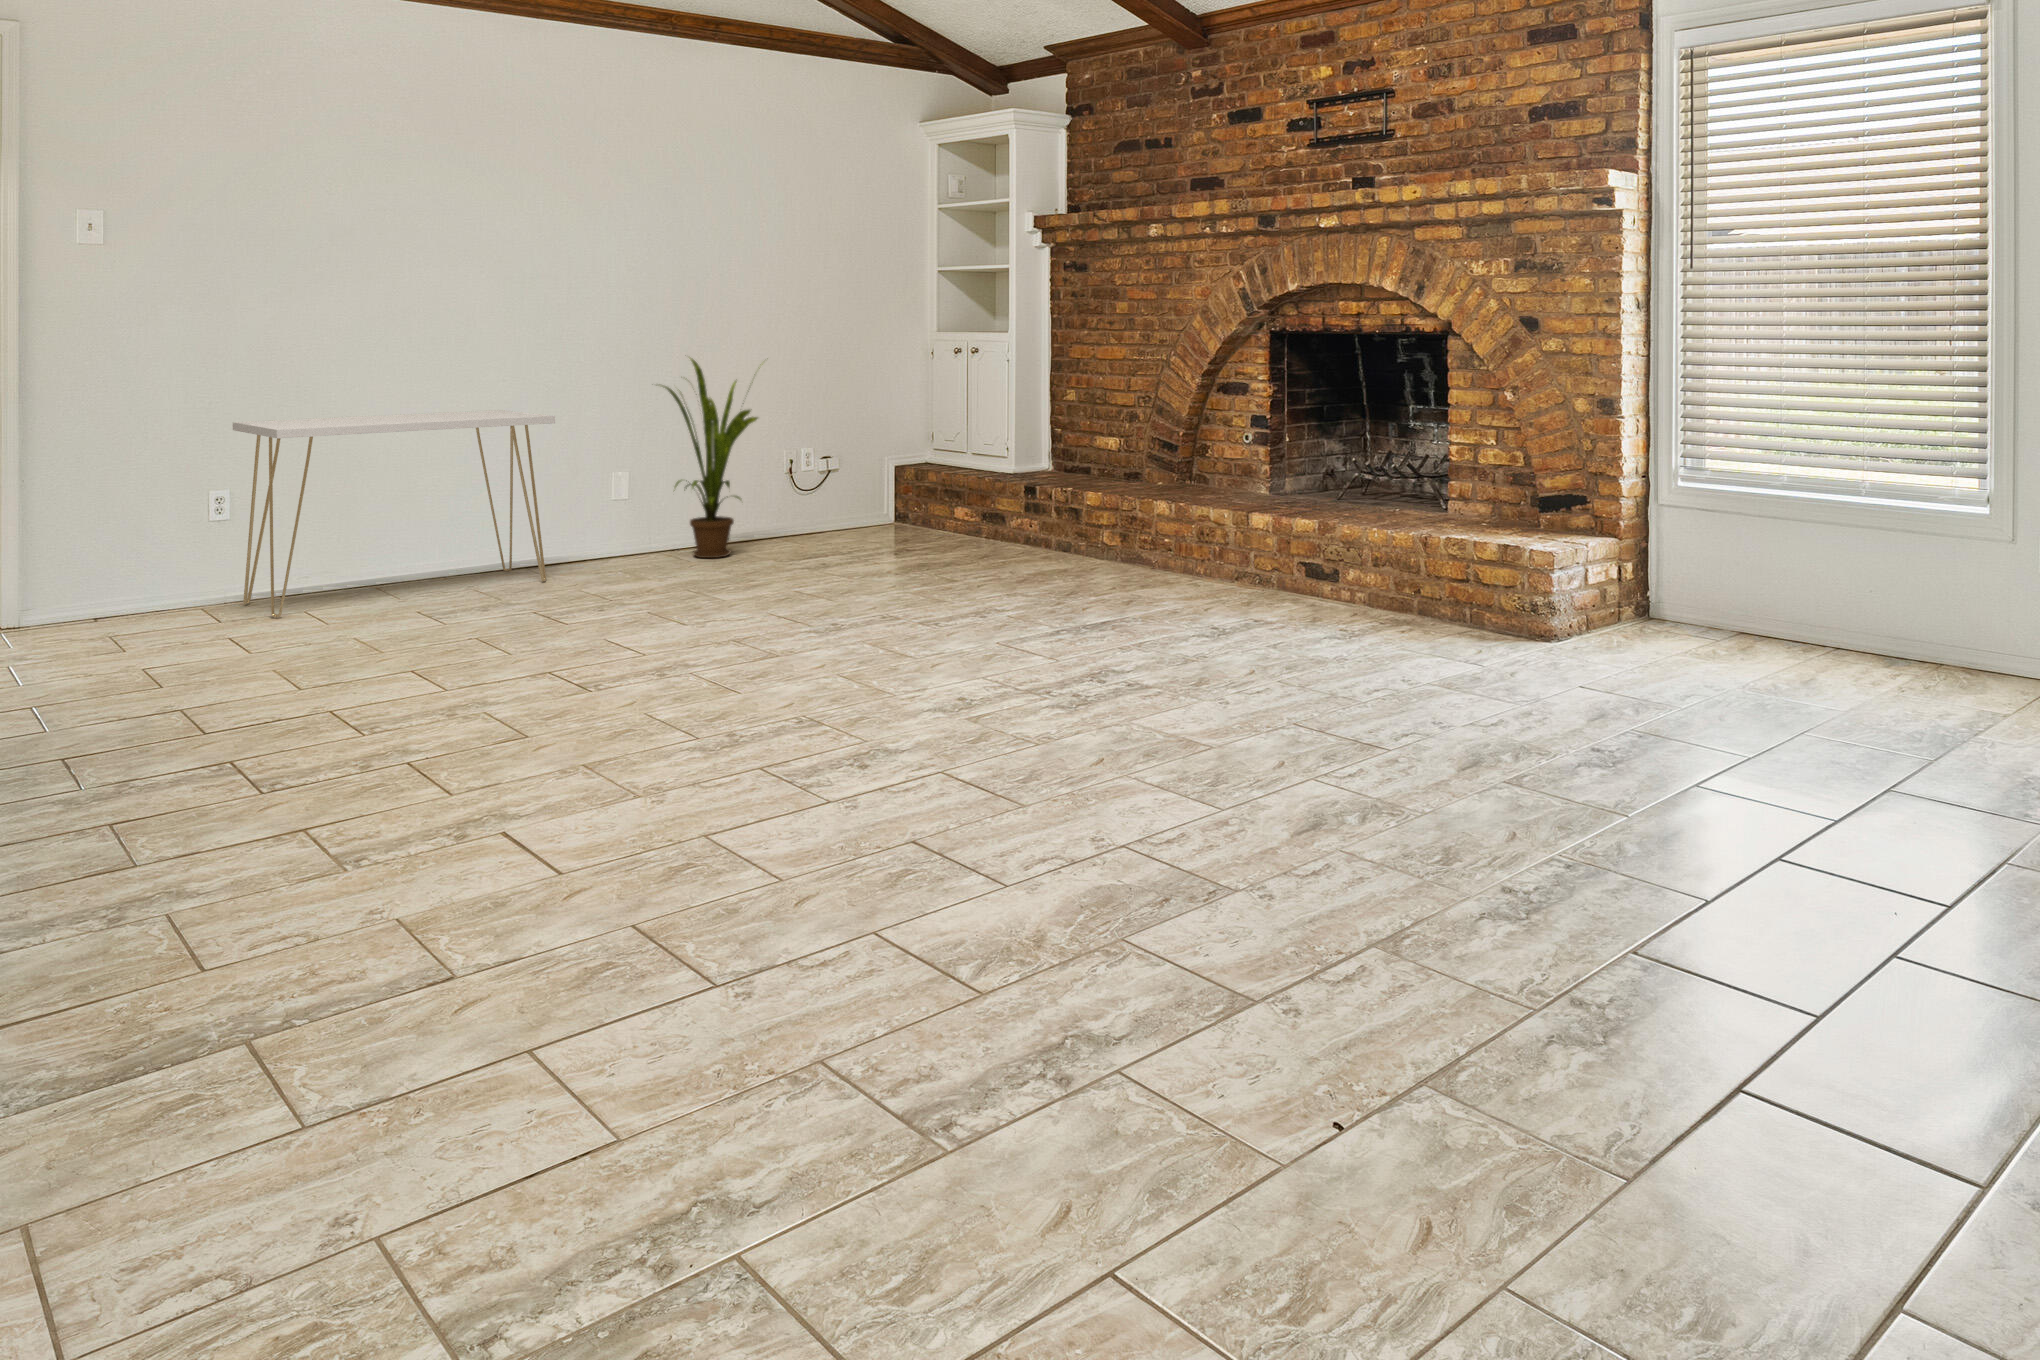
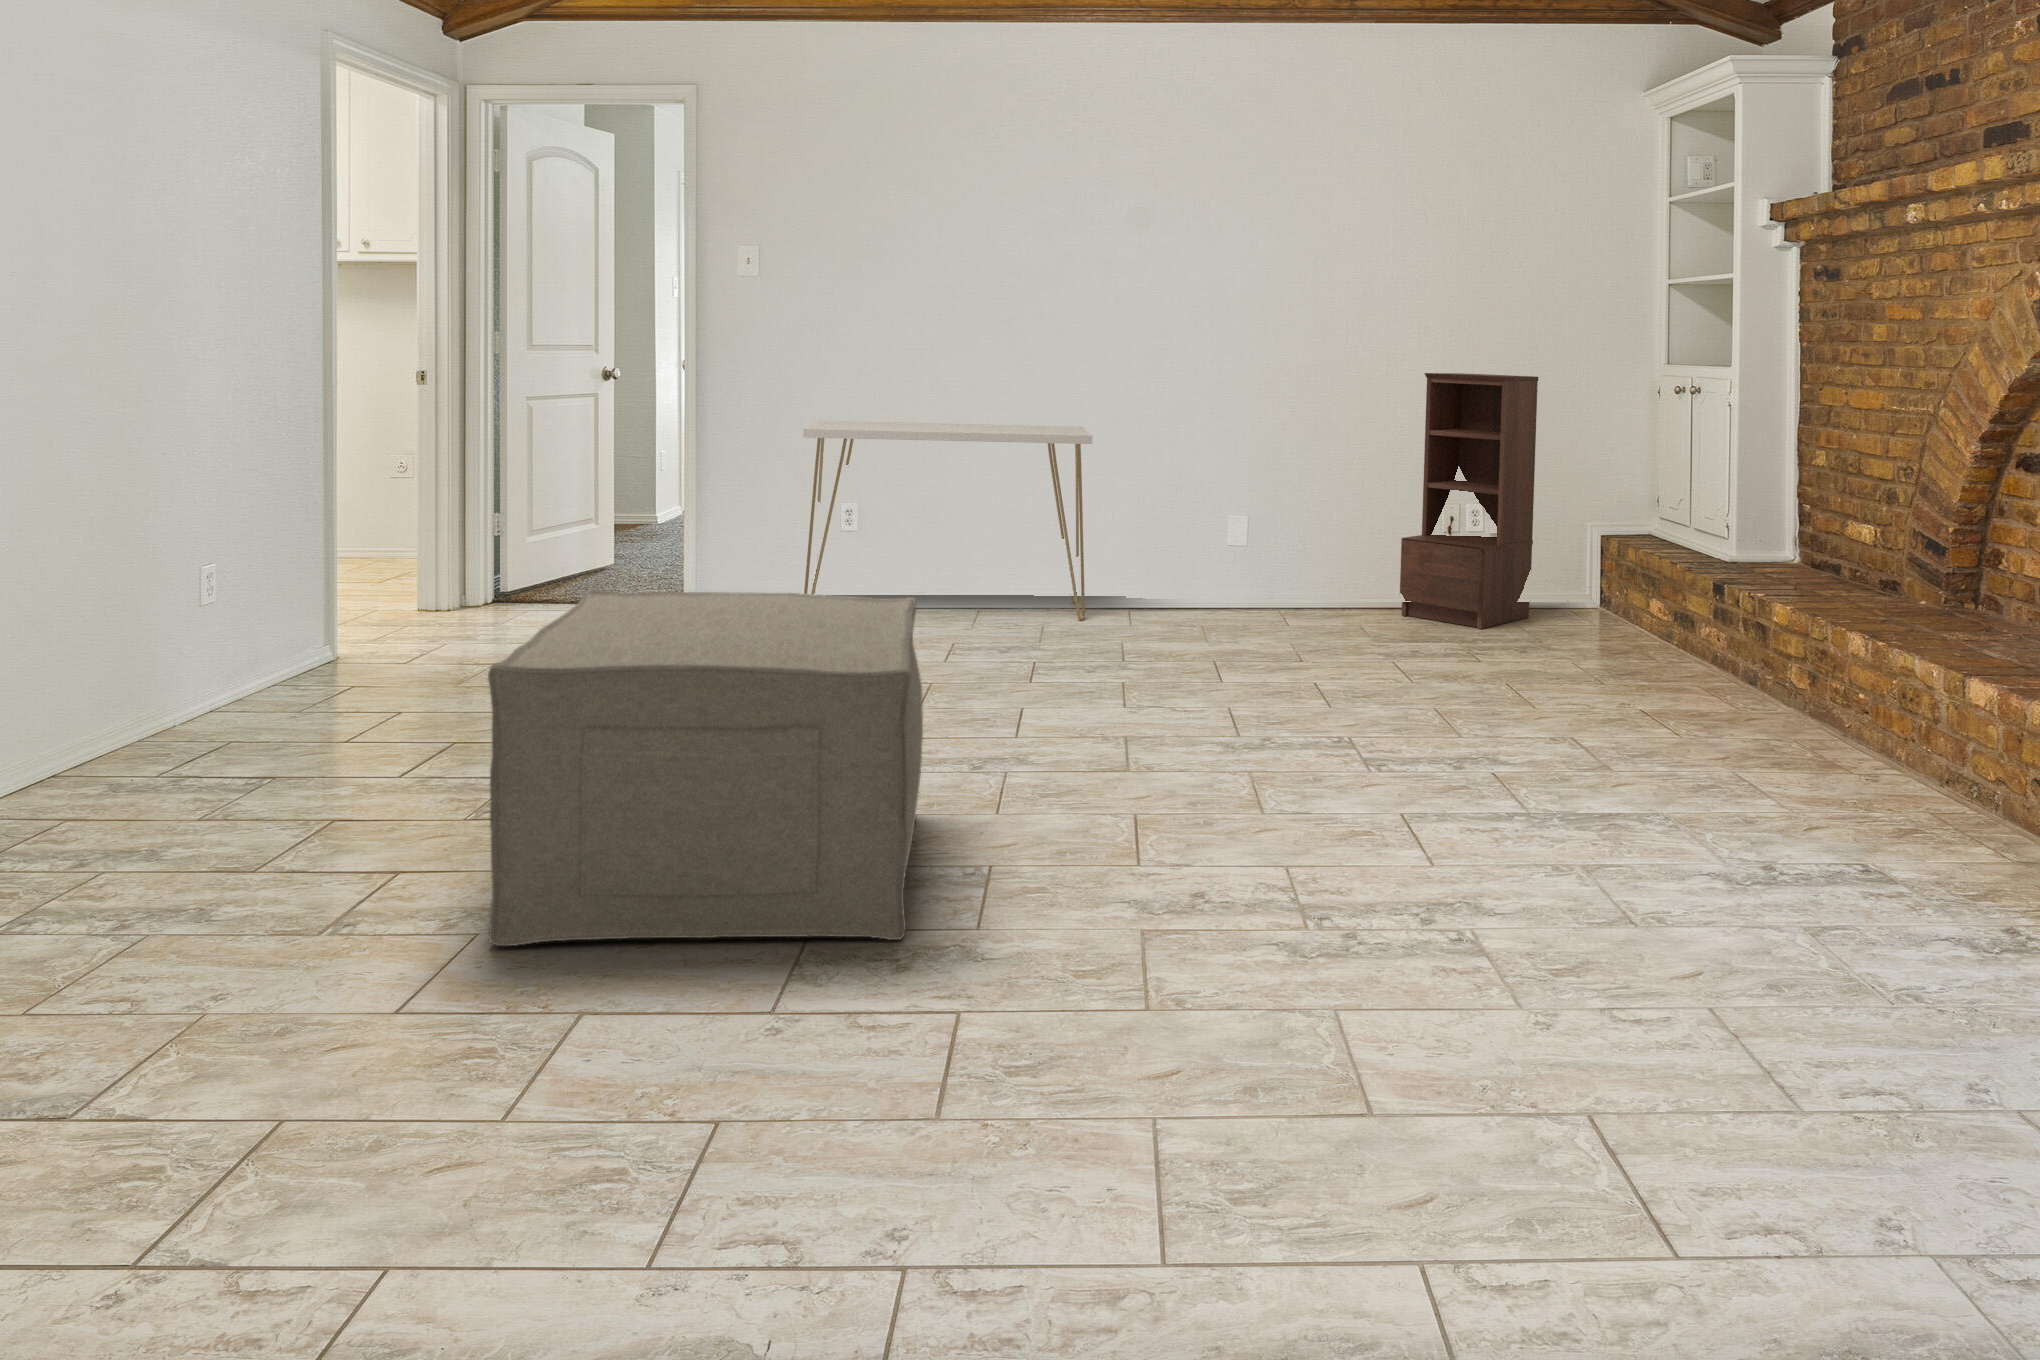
bookshelf: none [781,346,869,544] -> present [1400,373,1538,629]
house plant: present [663,358,760,558] -> none [1231,377,1365,622]
ottoman: none [477,540,877,824] -> present [488,591,923,946]

